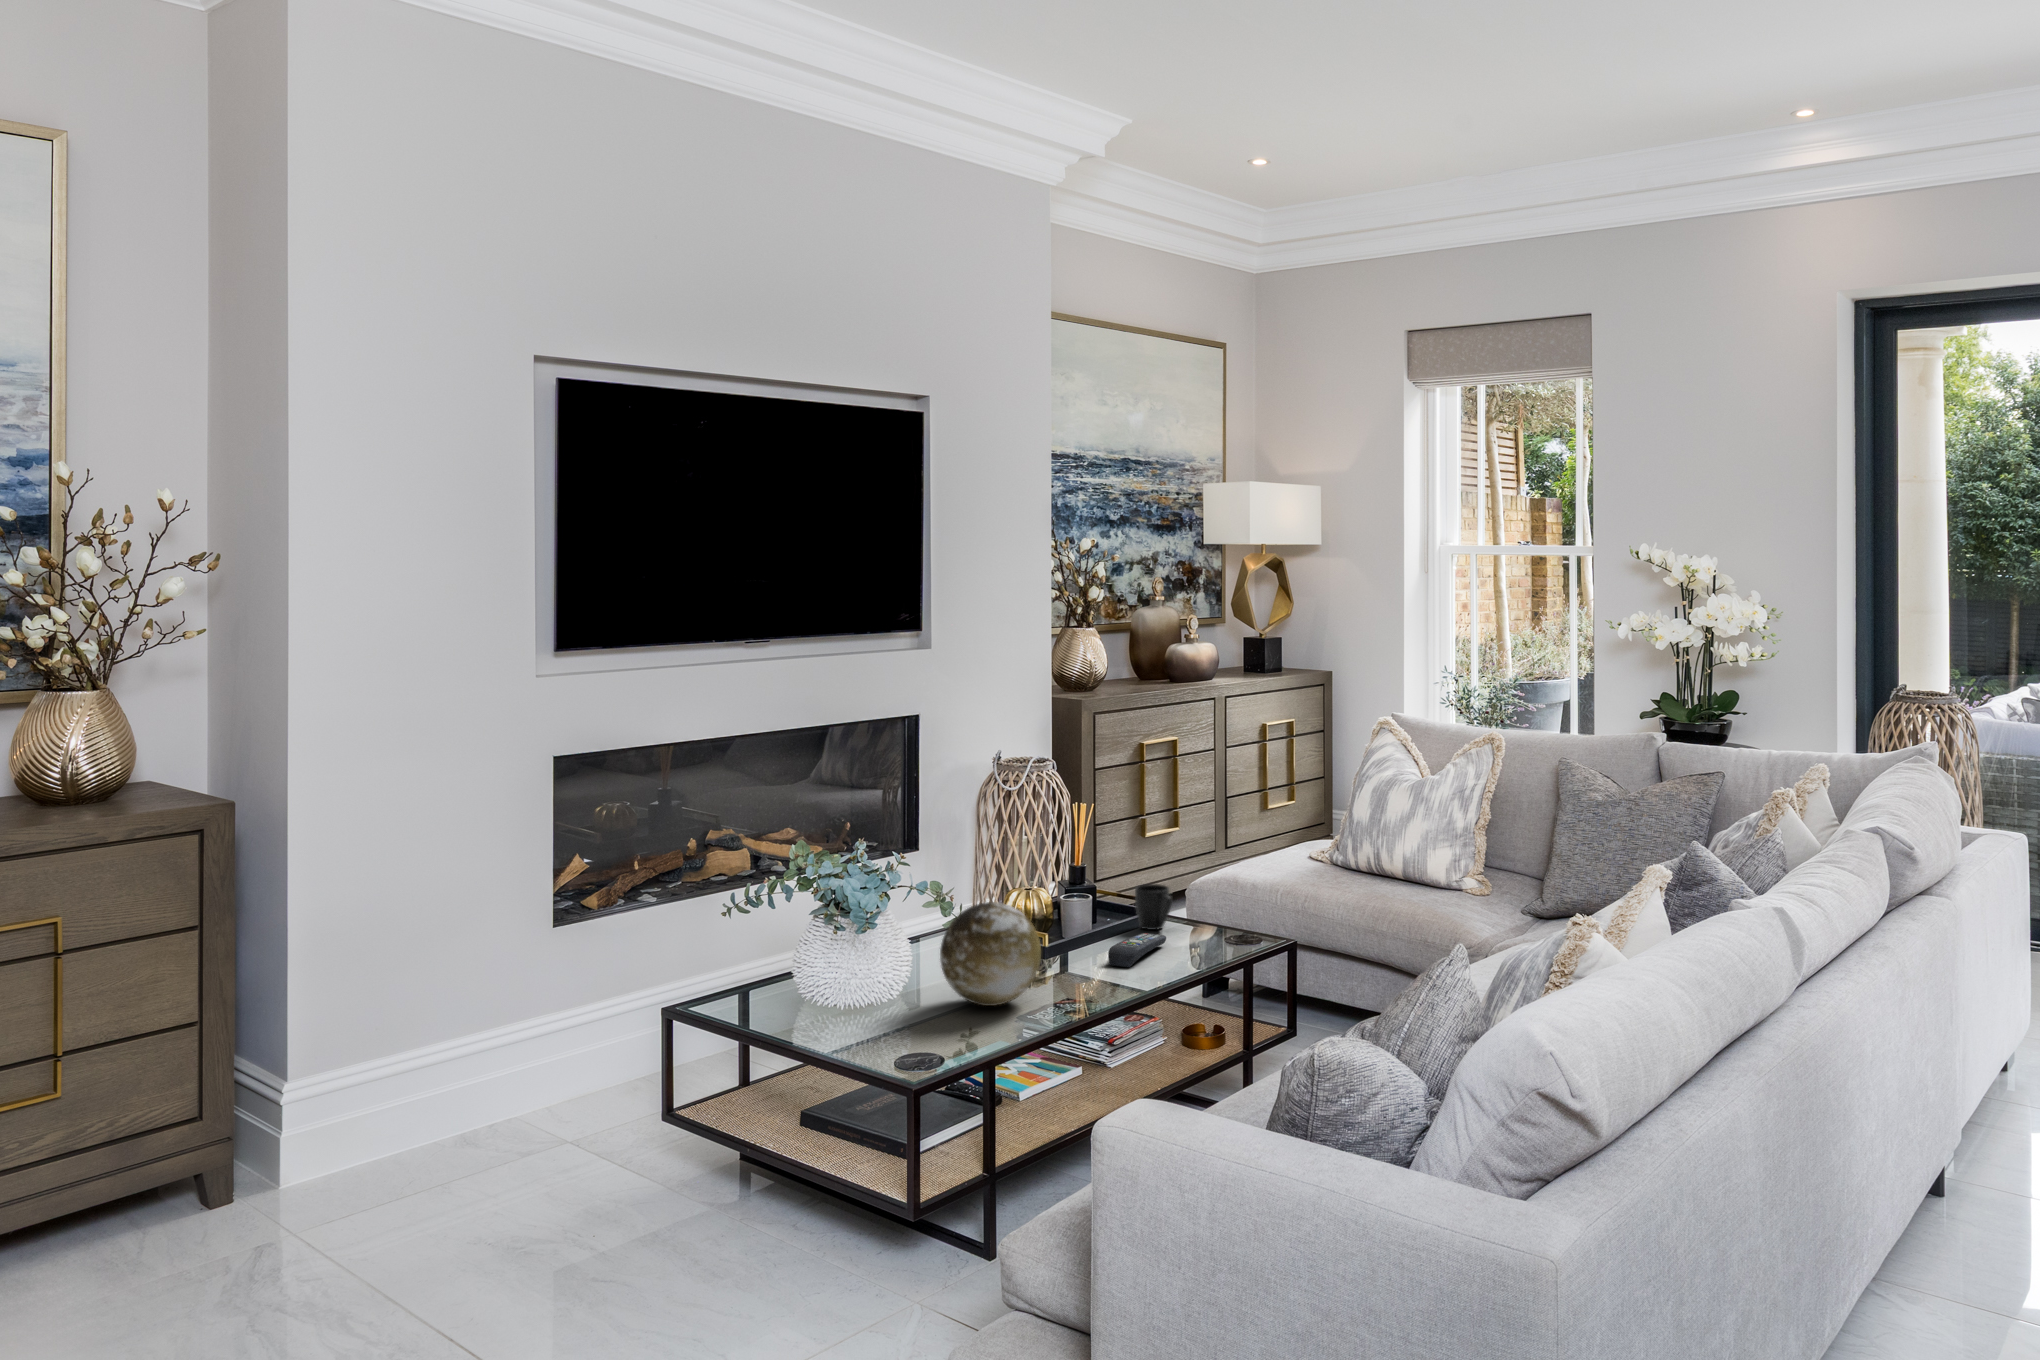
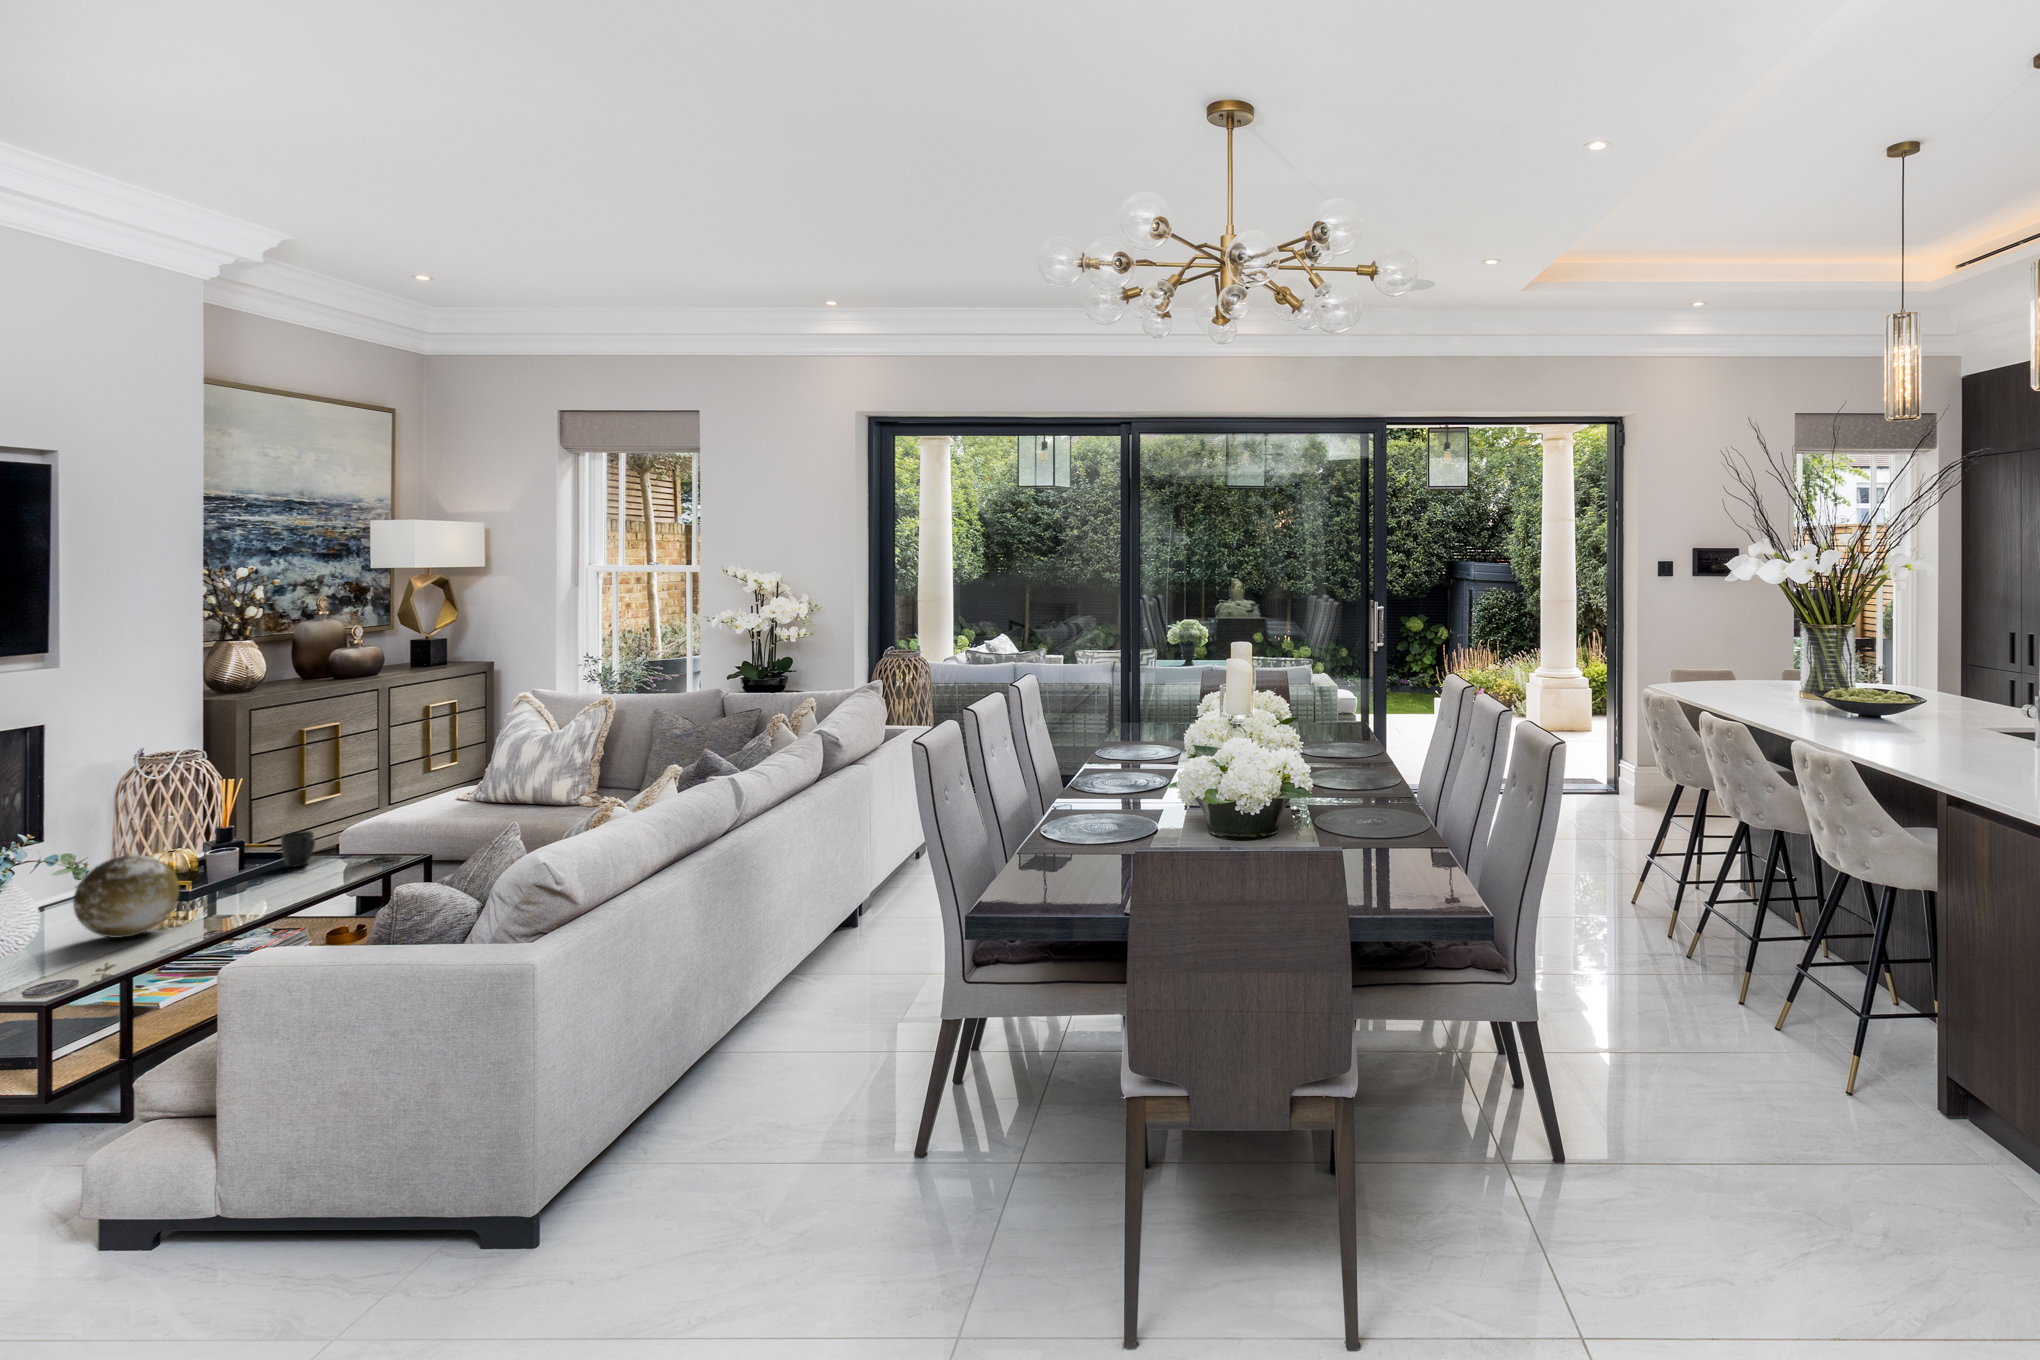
remote control: present [1108,933,1166,967] -> none [251,867,309,894]

